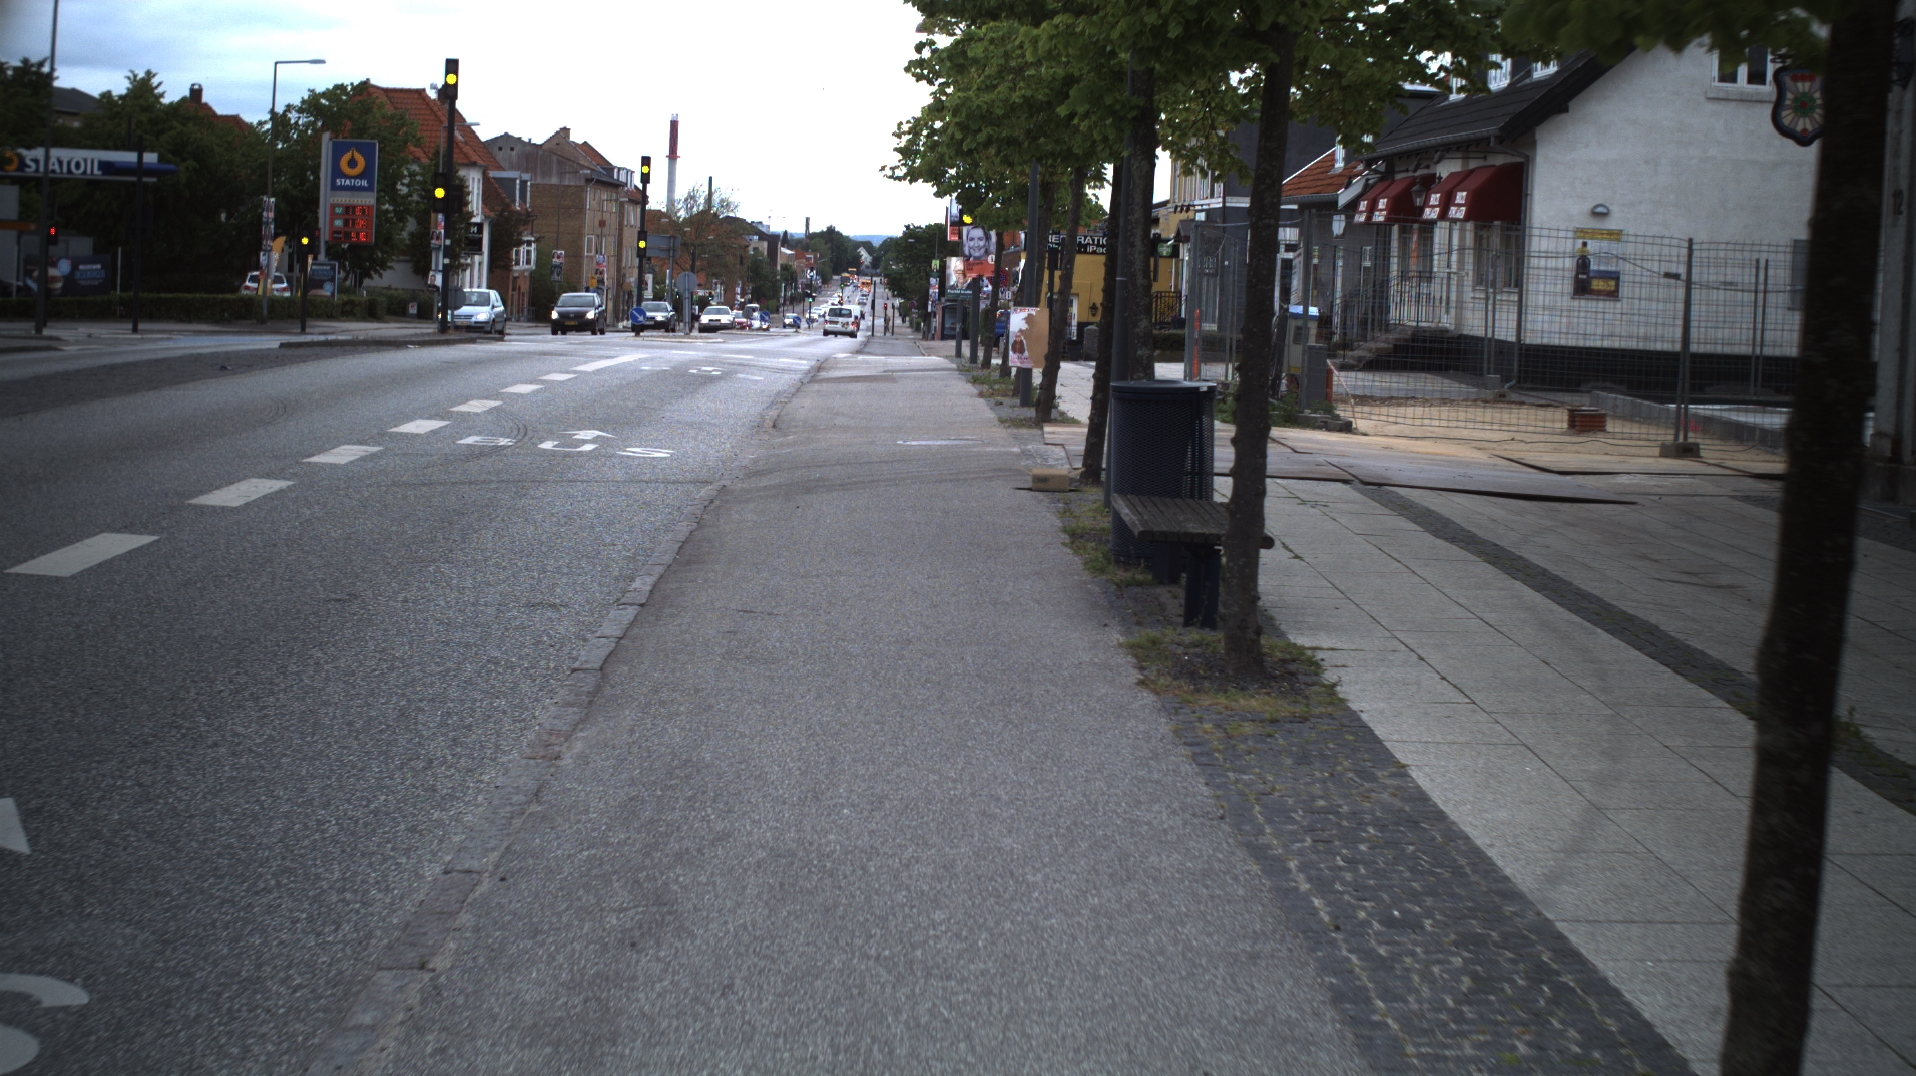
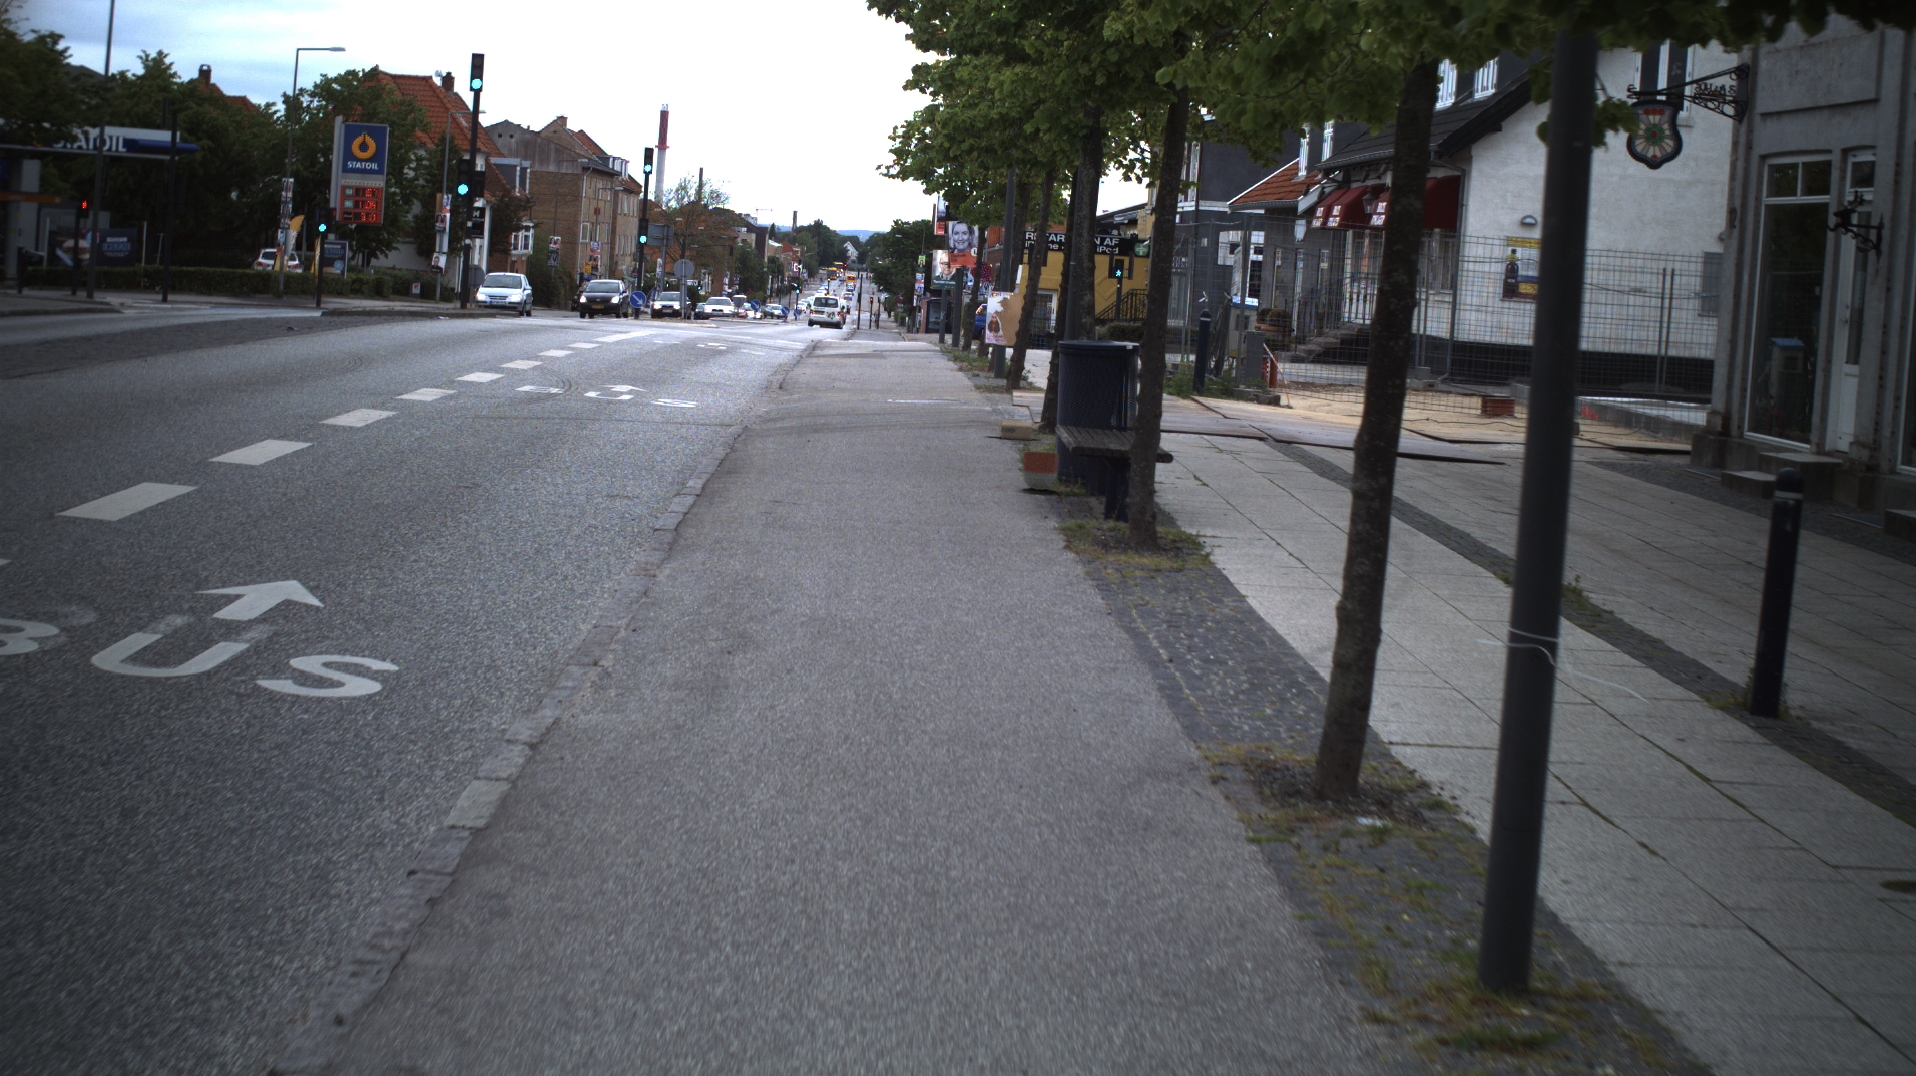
planter: none [1065,523,1111,572] -> present [1022,452,1058,490]

